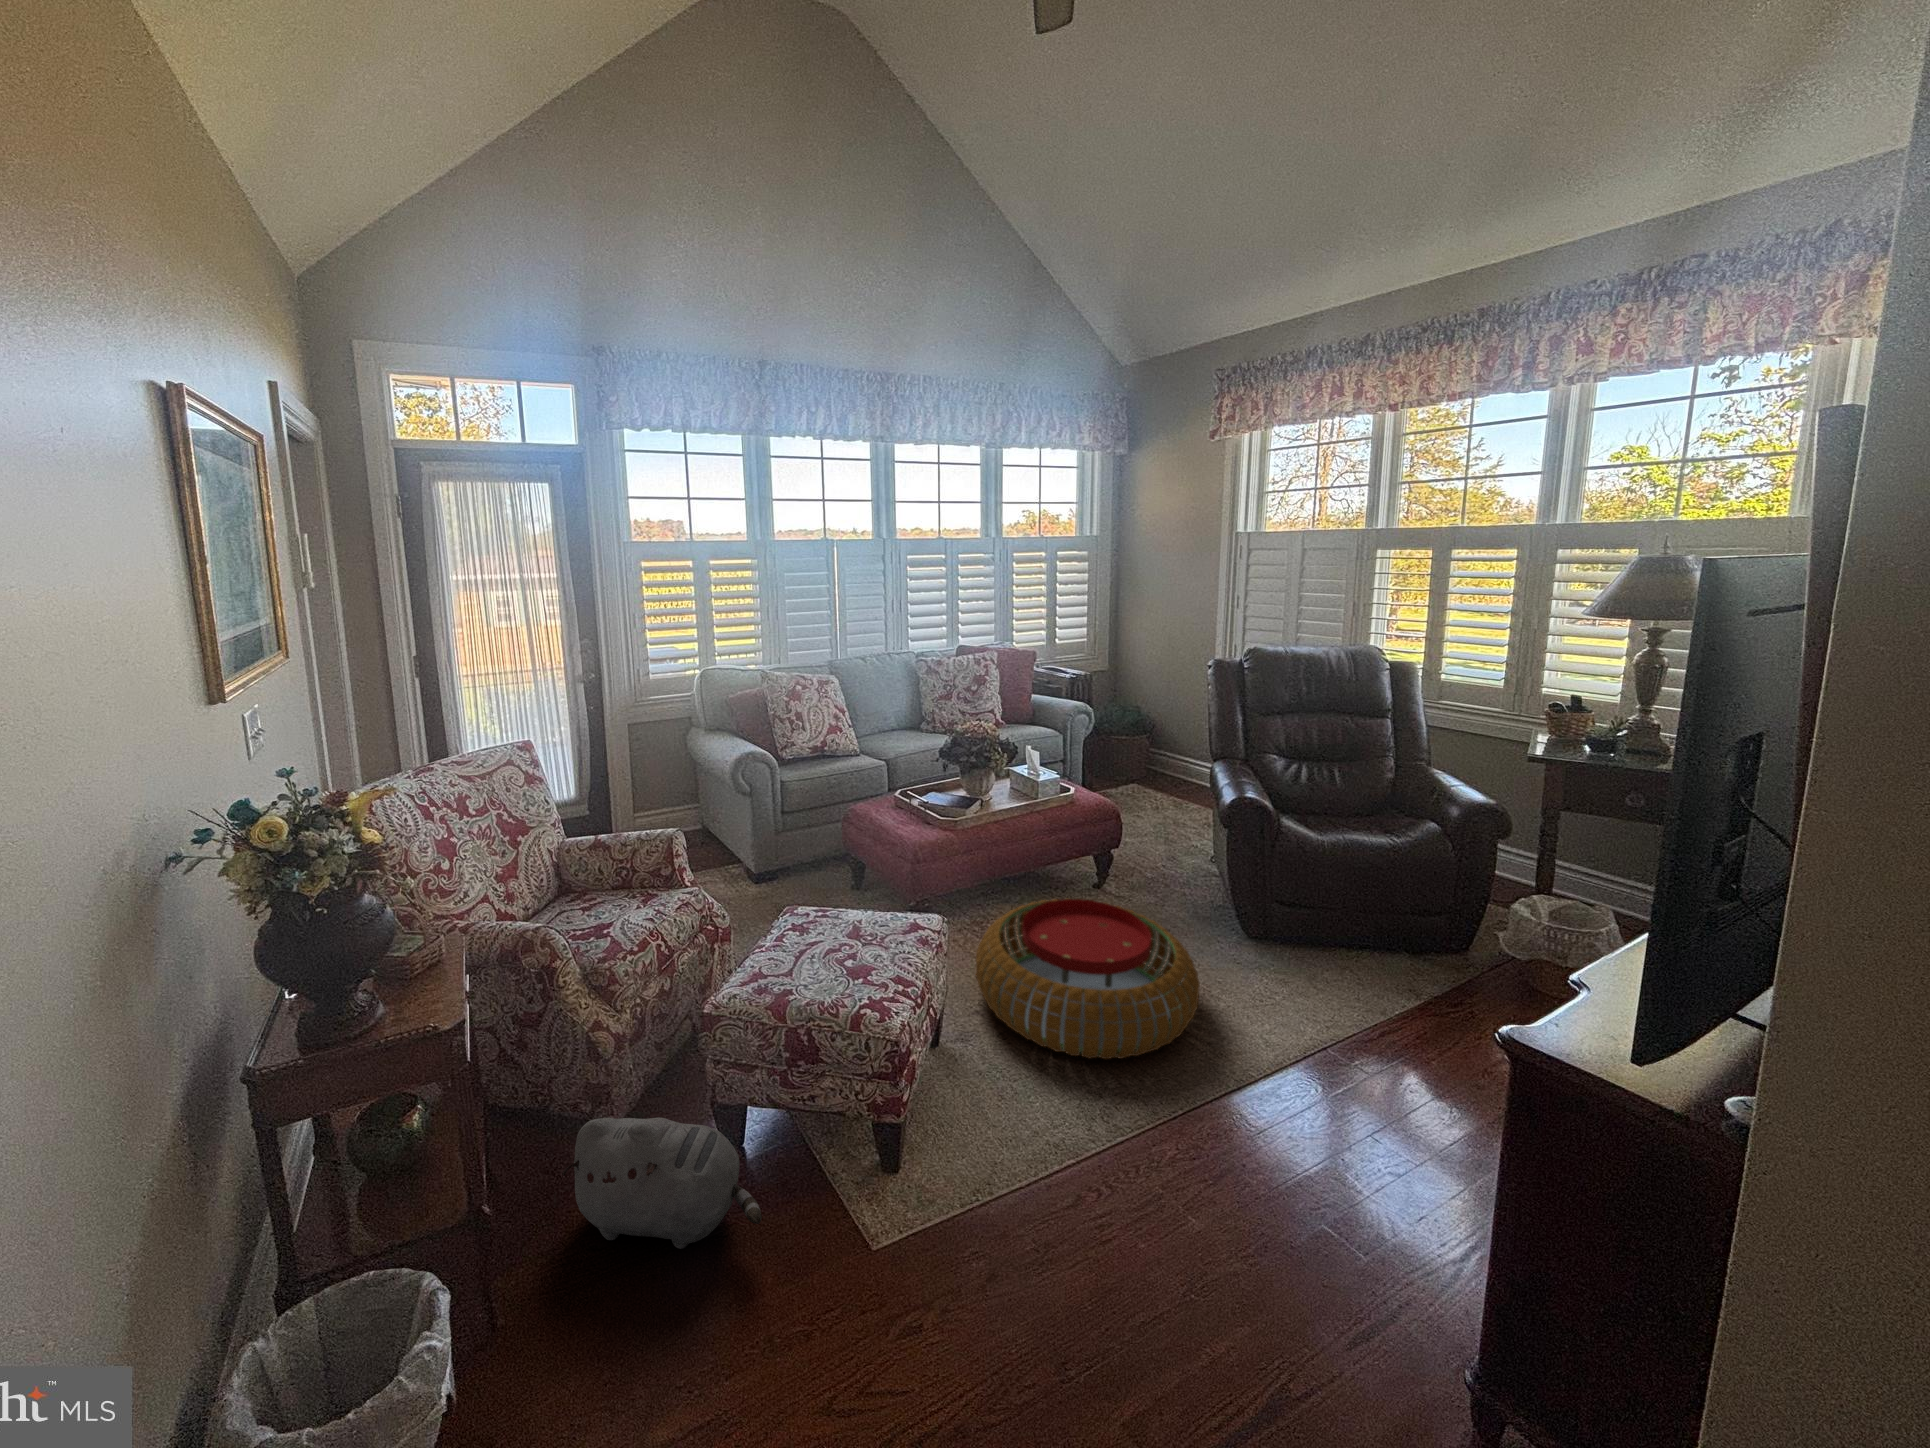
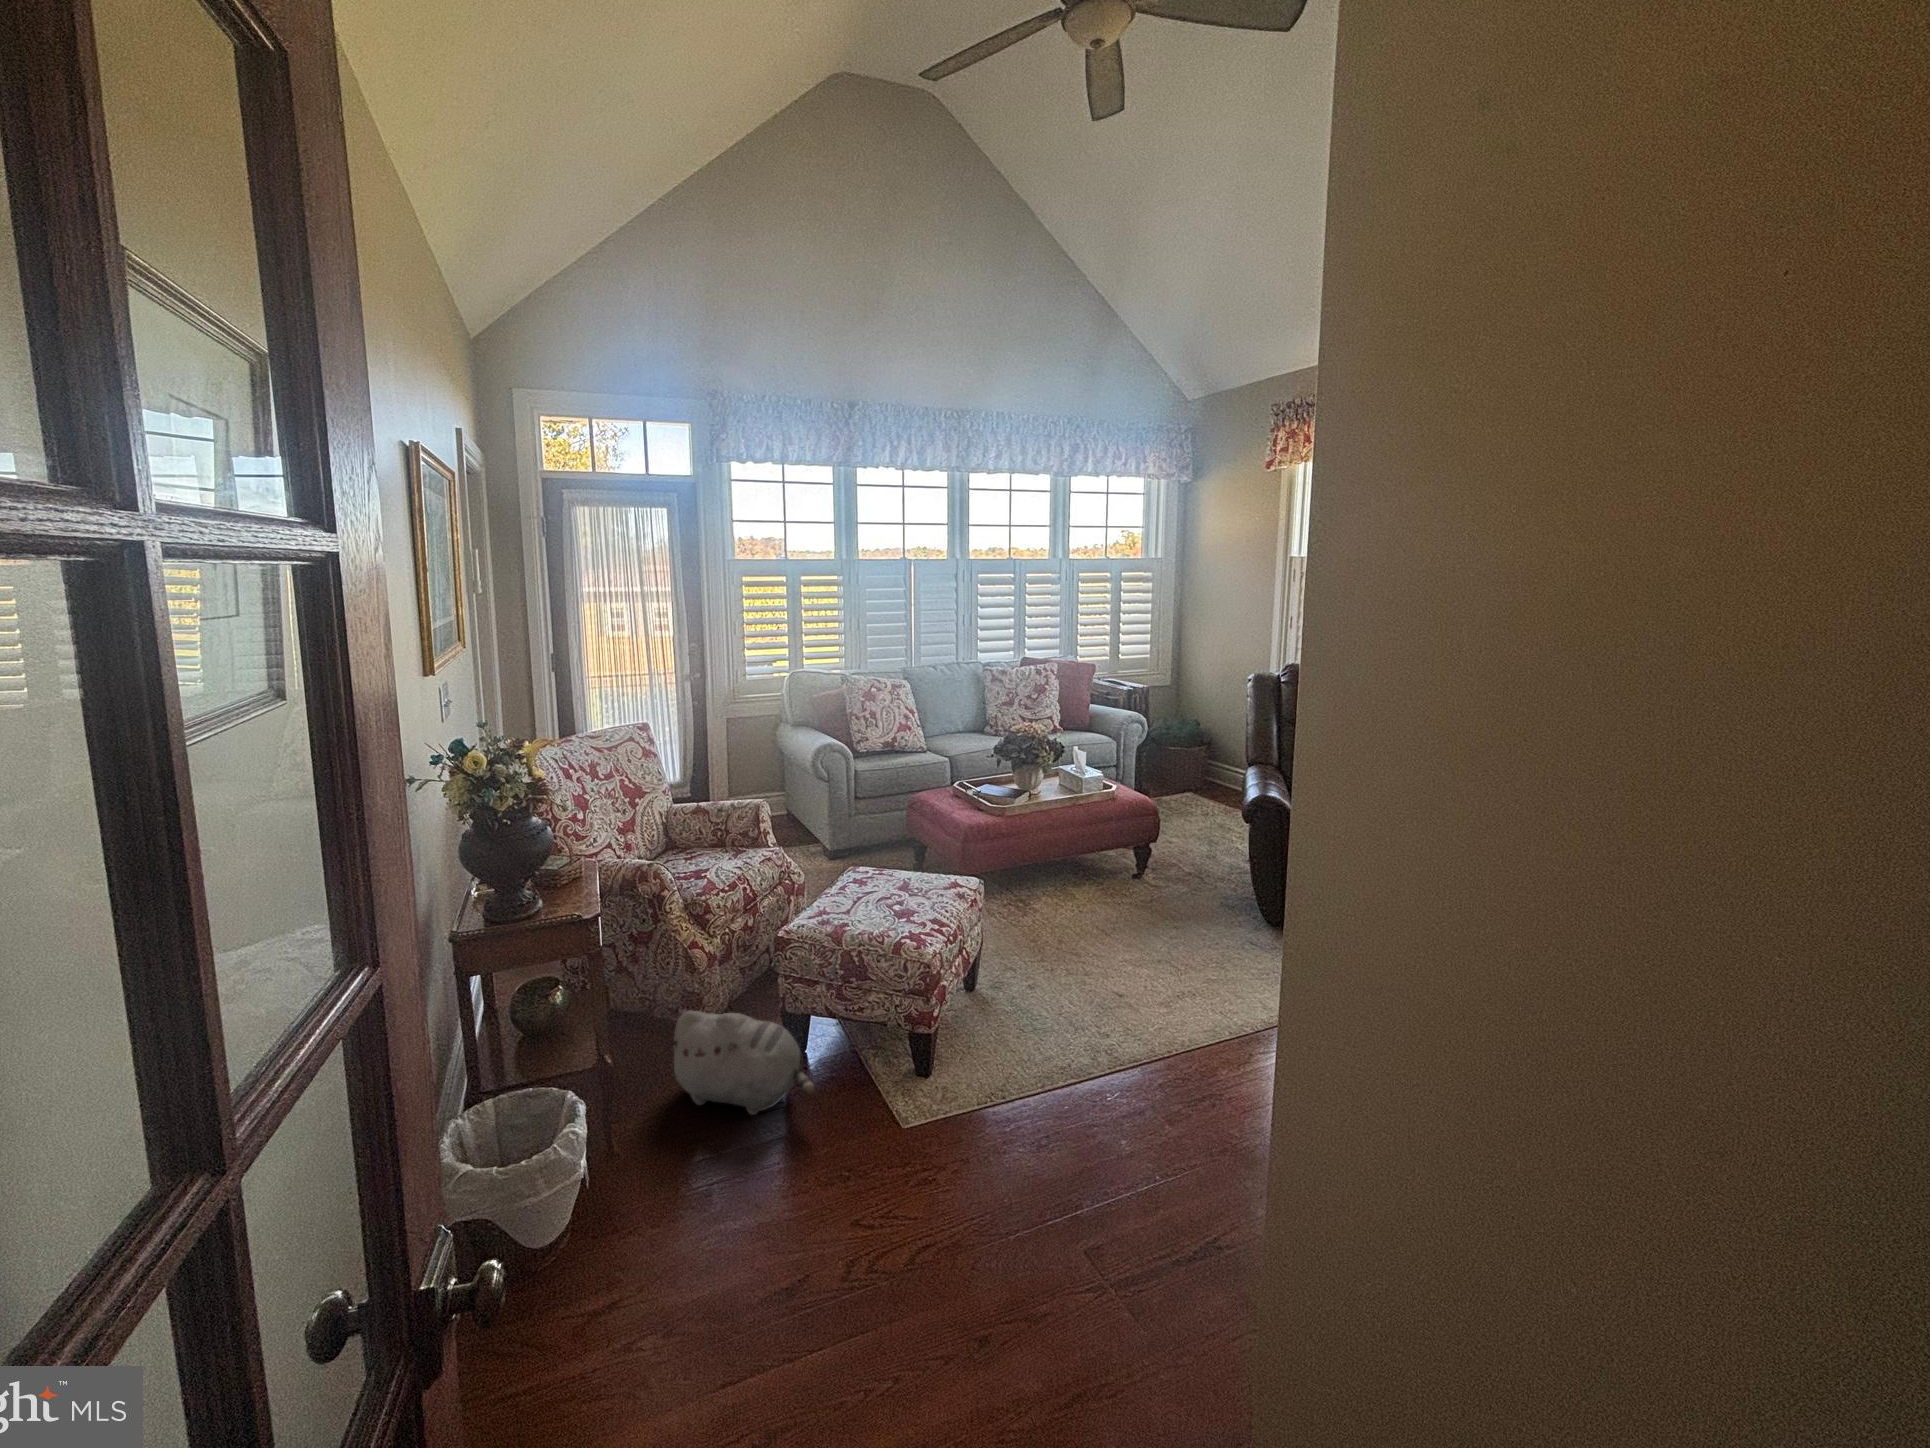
pouf: present [976,899,1200,1059] -> none [1012,879,1212,1012]

